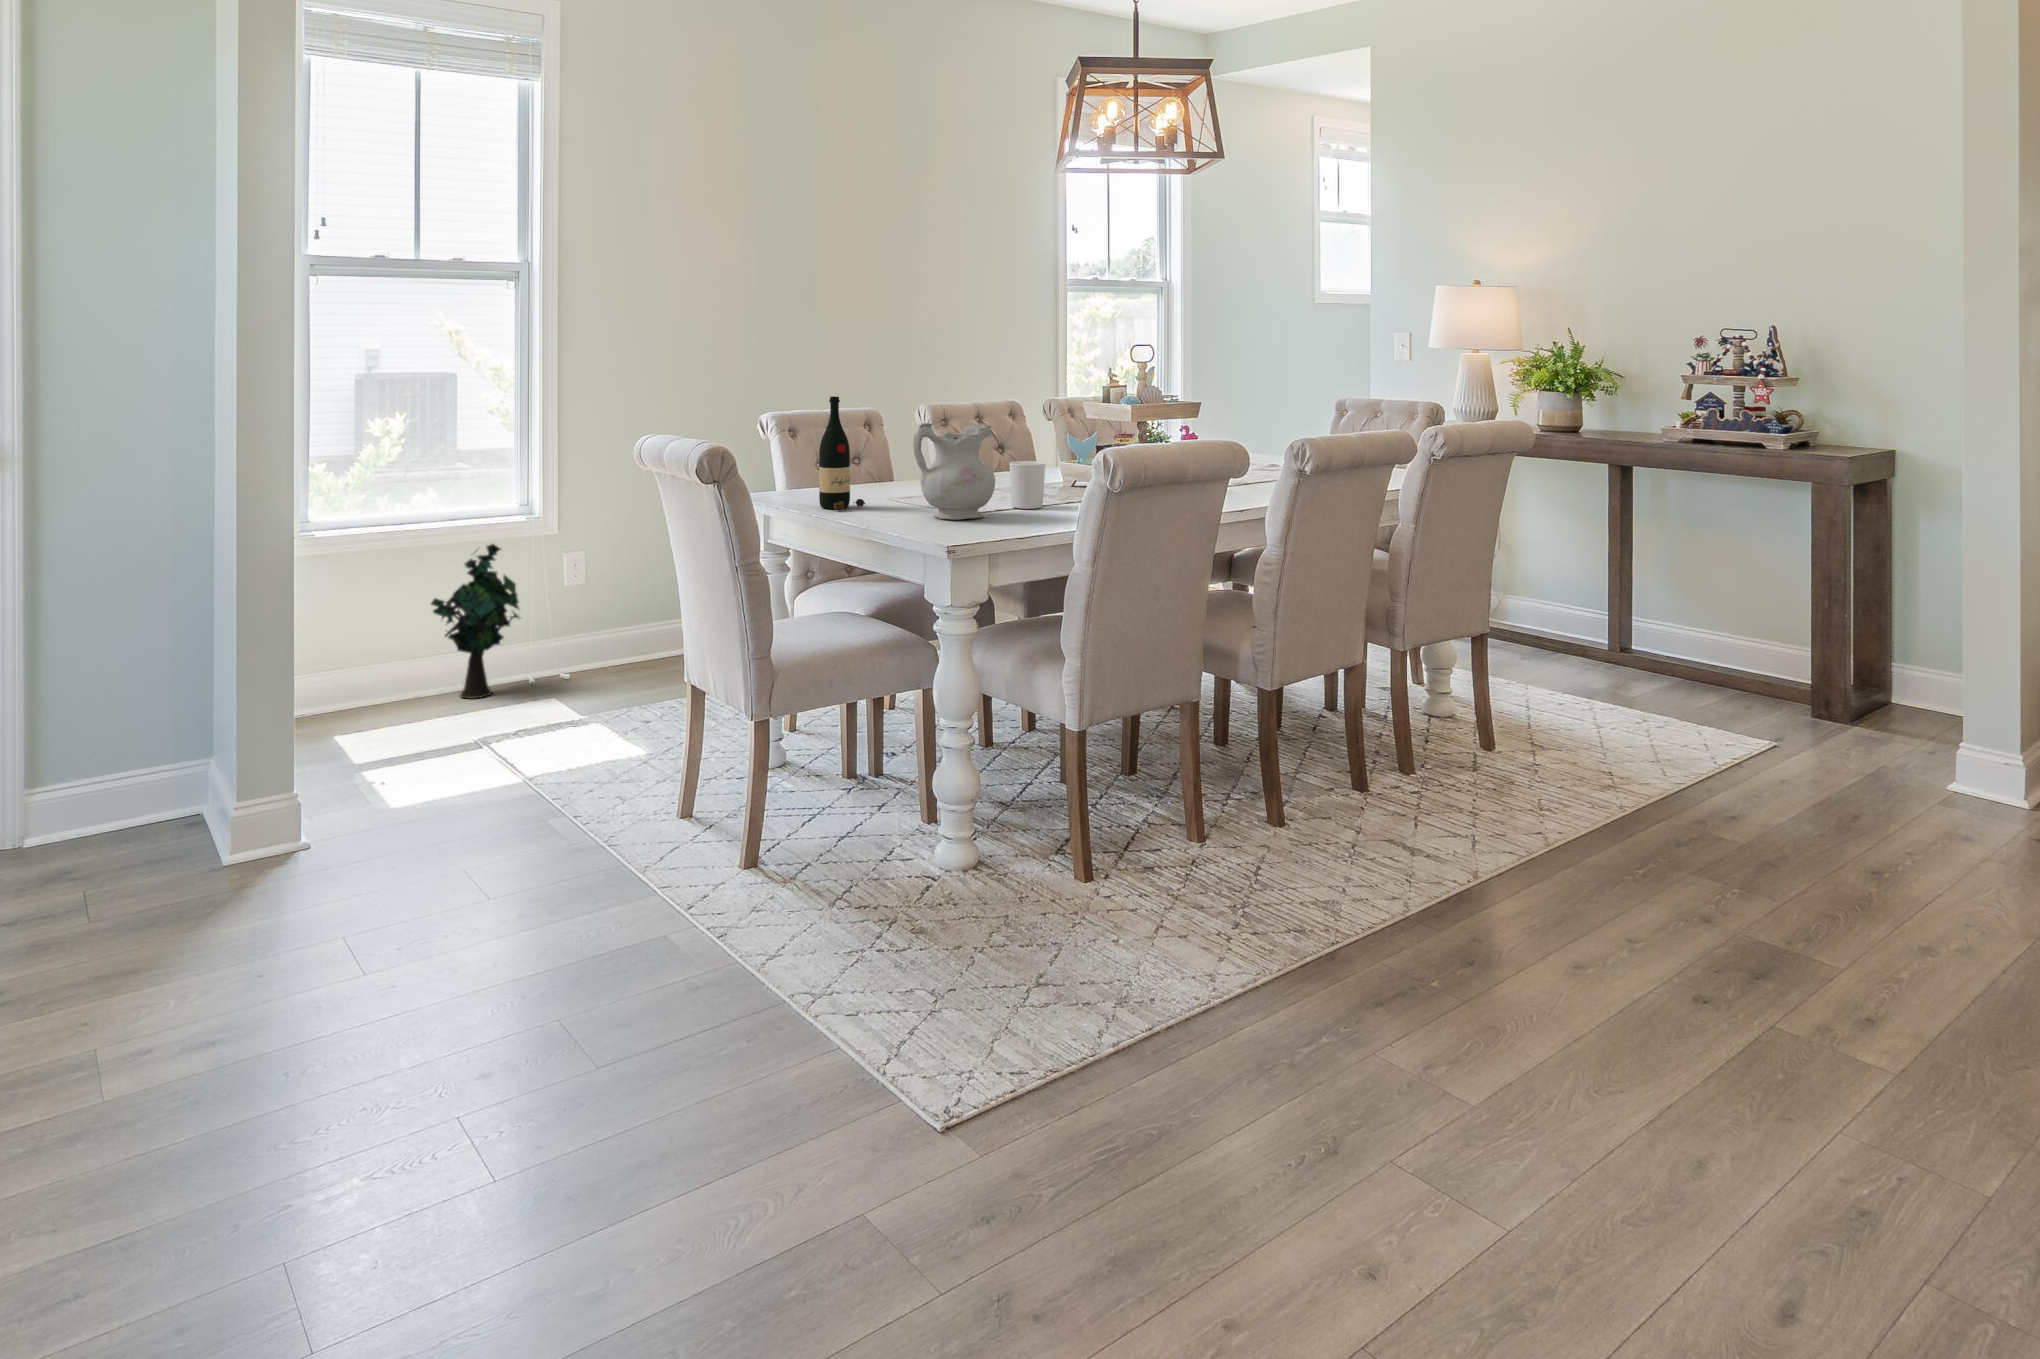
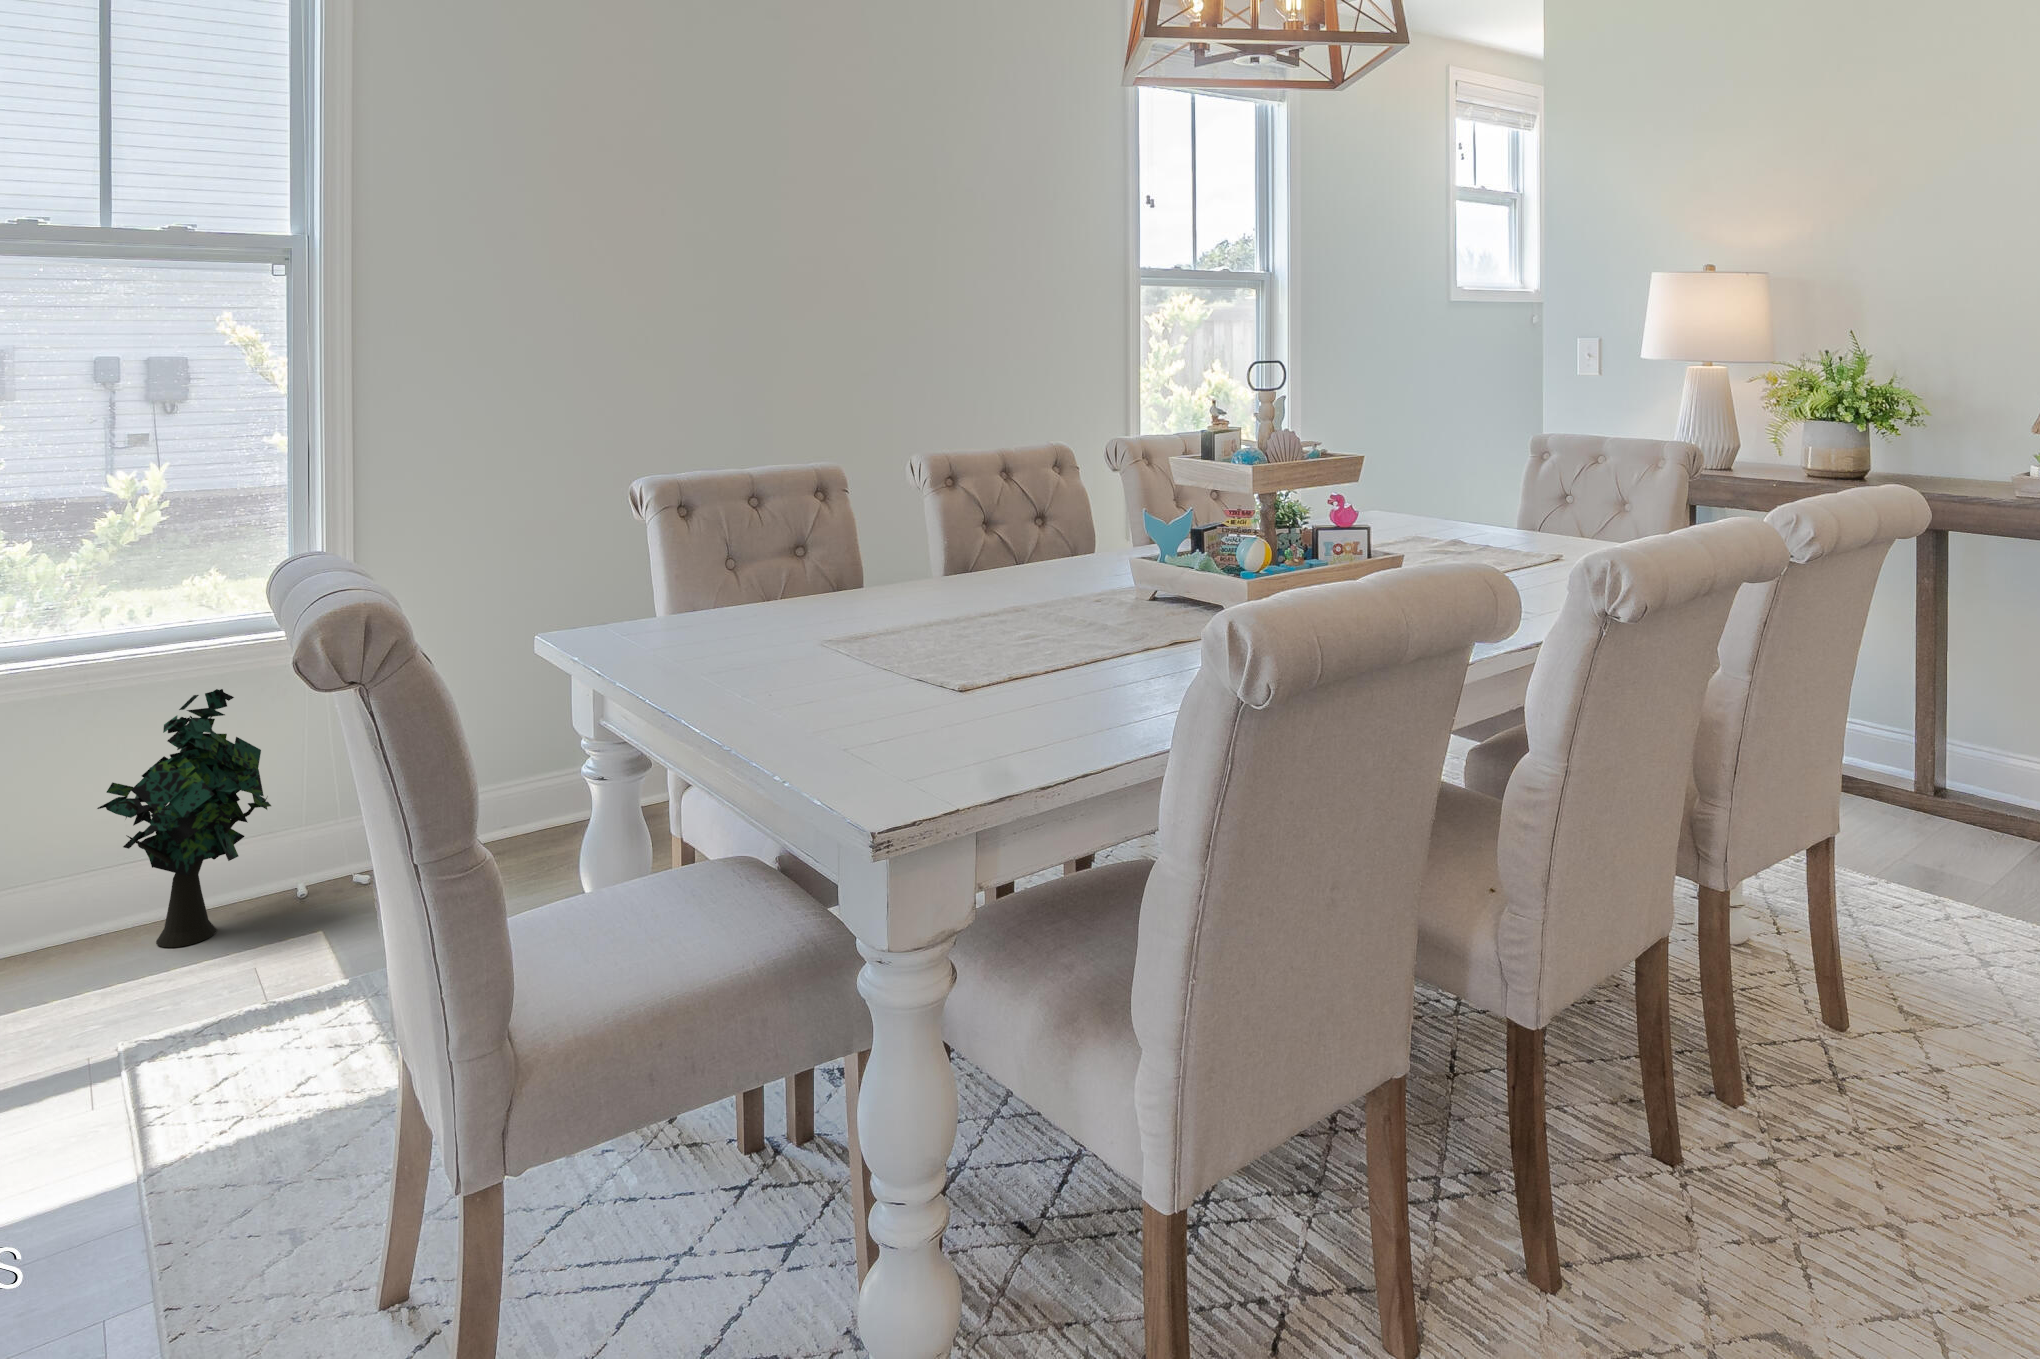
wine bottle: present [819,397,865,510] -> none [691,463,778,675]
ceramic pitcher: present [913,423,995,520] -> none [850,516,1008,703]
candle holder: present [1009,461,1045,509] -> none [1039,574,1103,664]

